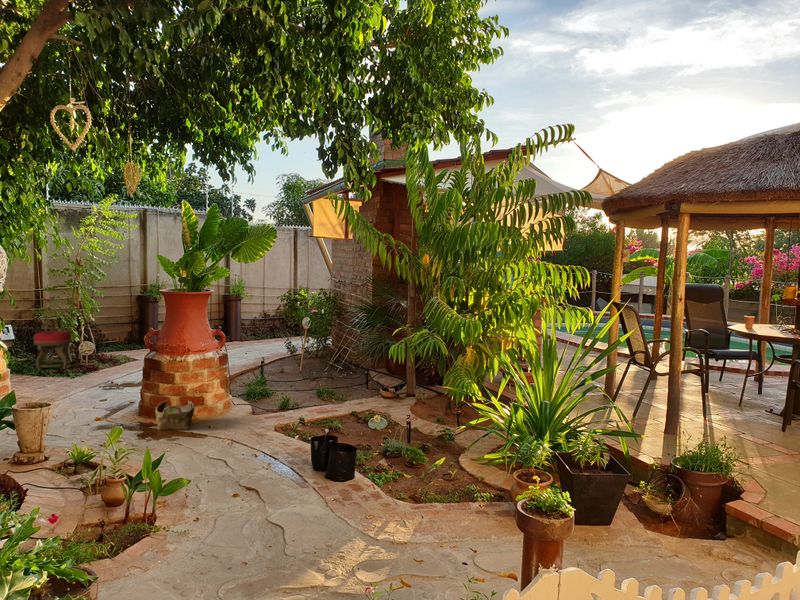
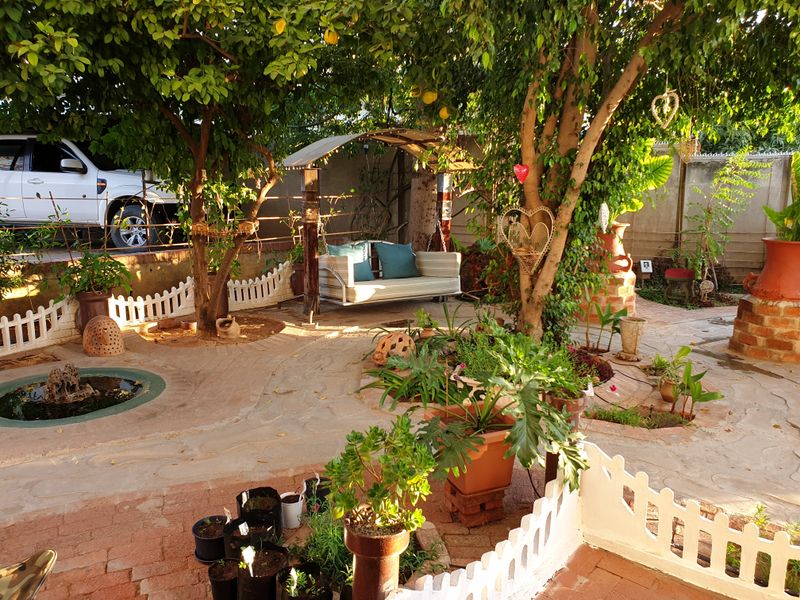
woven basket: present [156,394,195,430] -> none [737,334,778,368]

